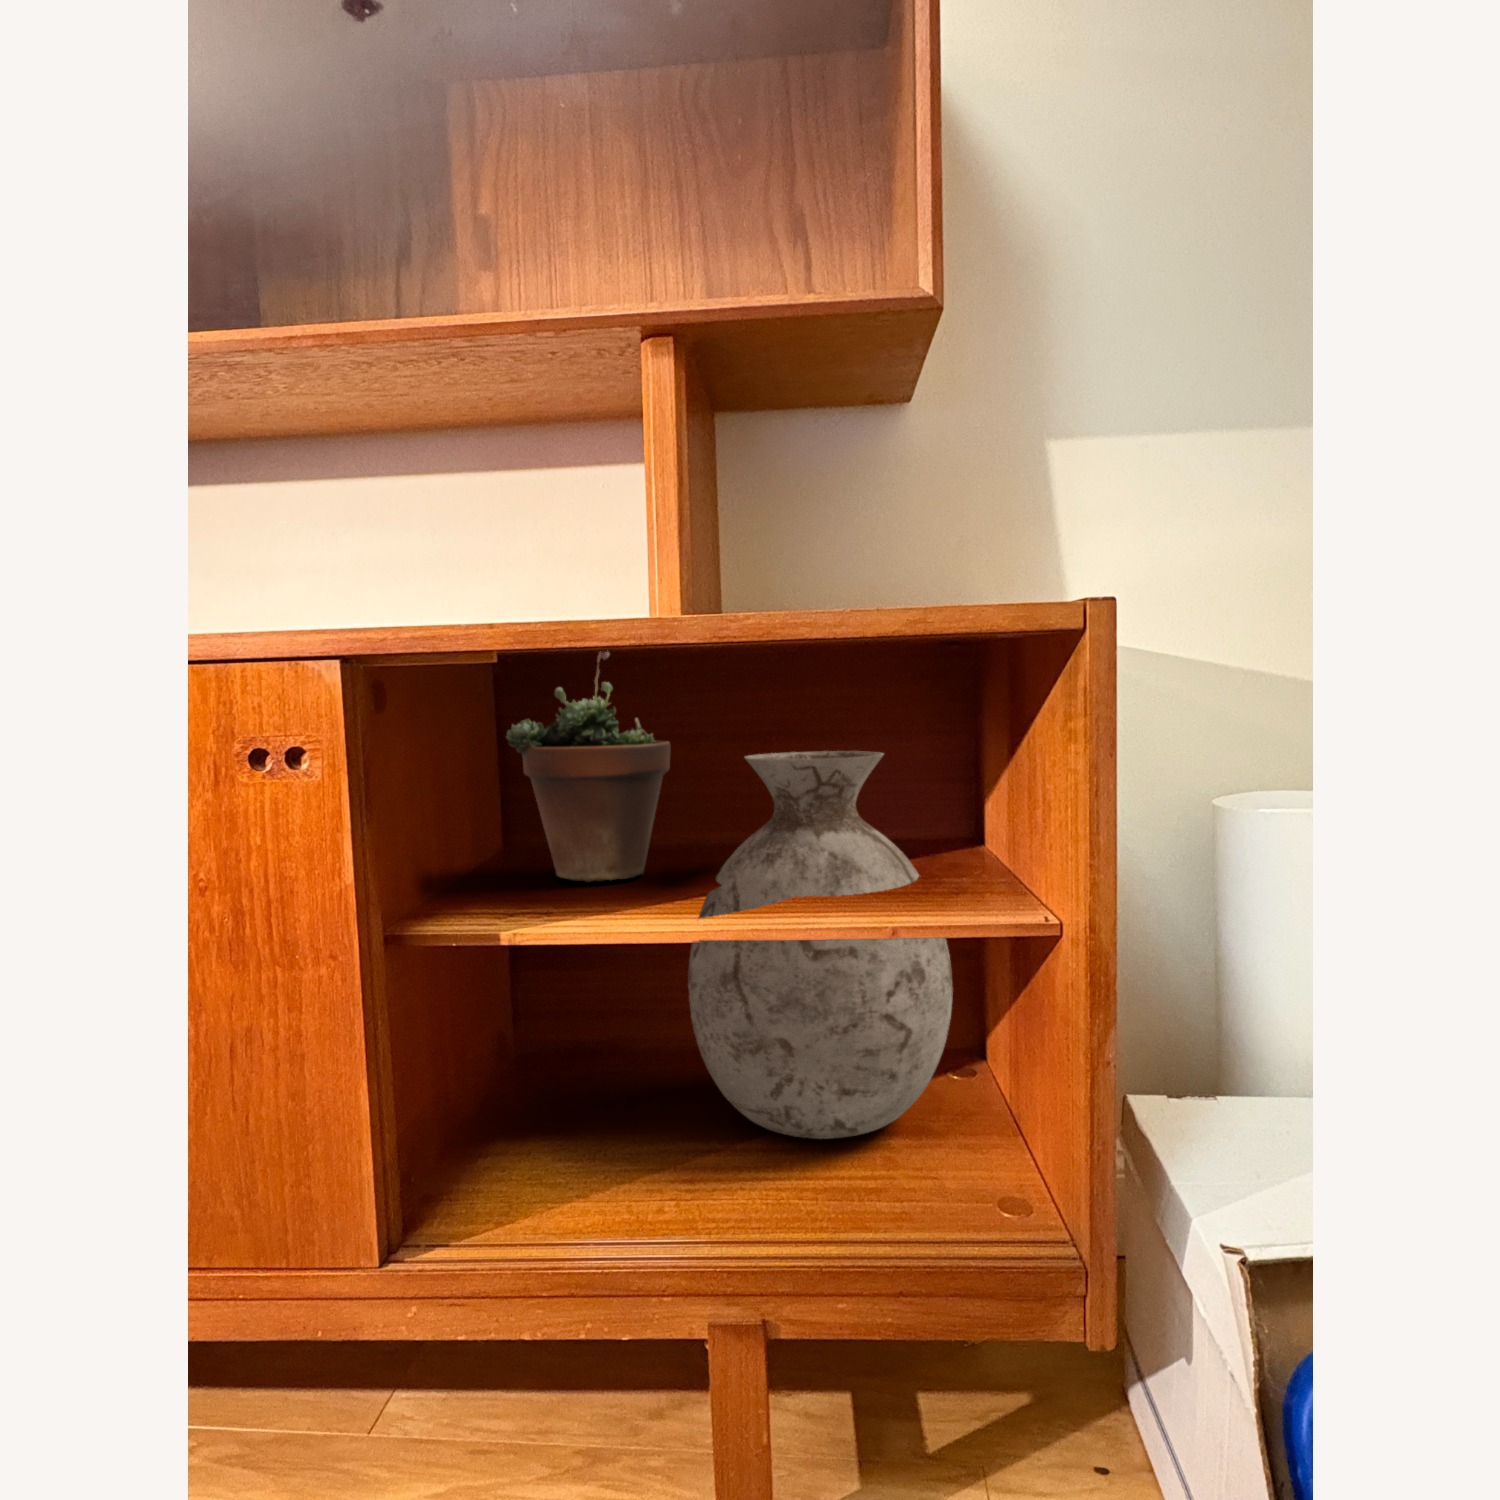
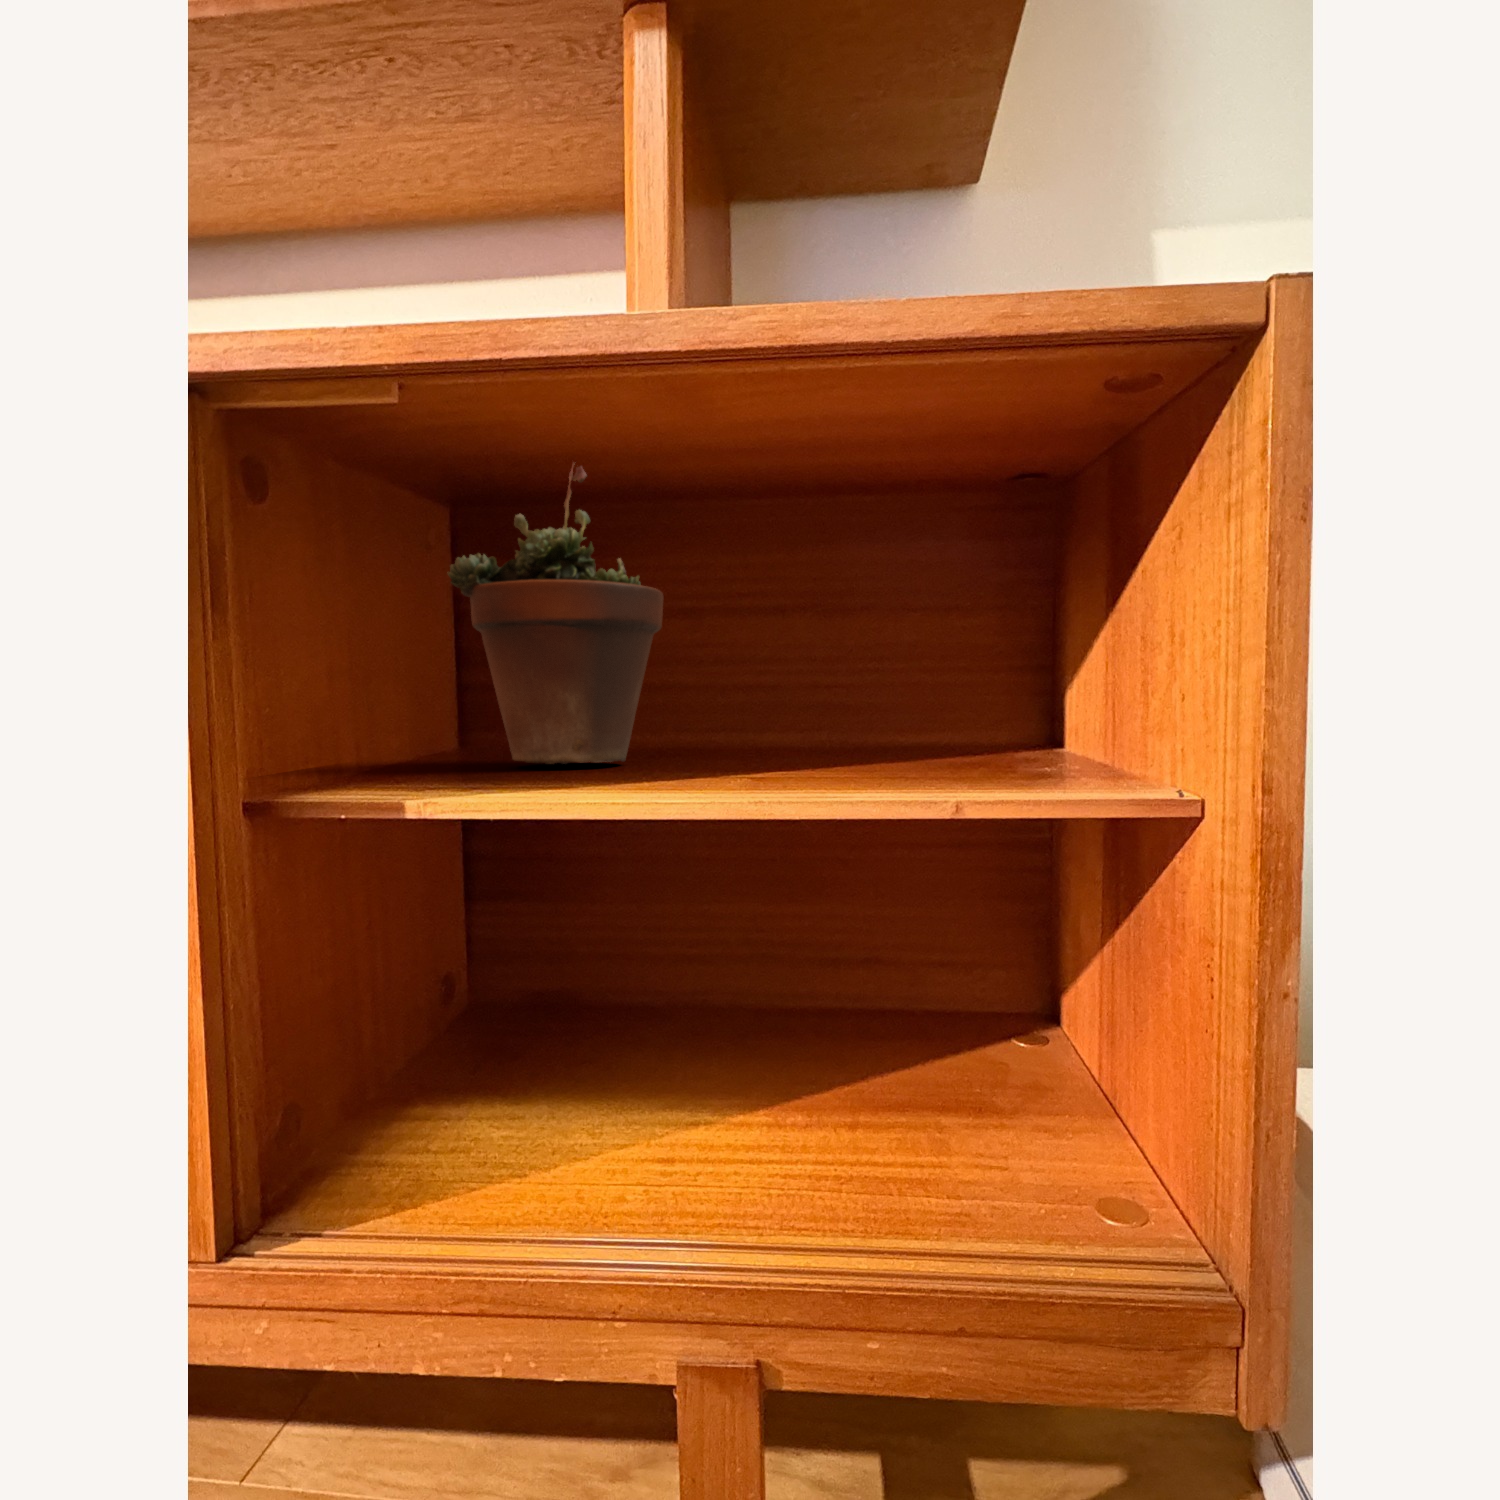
vase: present [688,751,953,1139] -> none [680,597,1027,1109]

